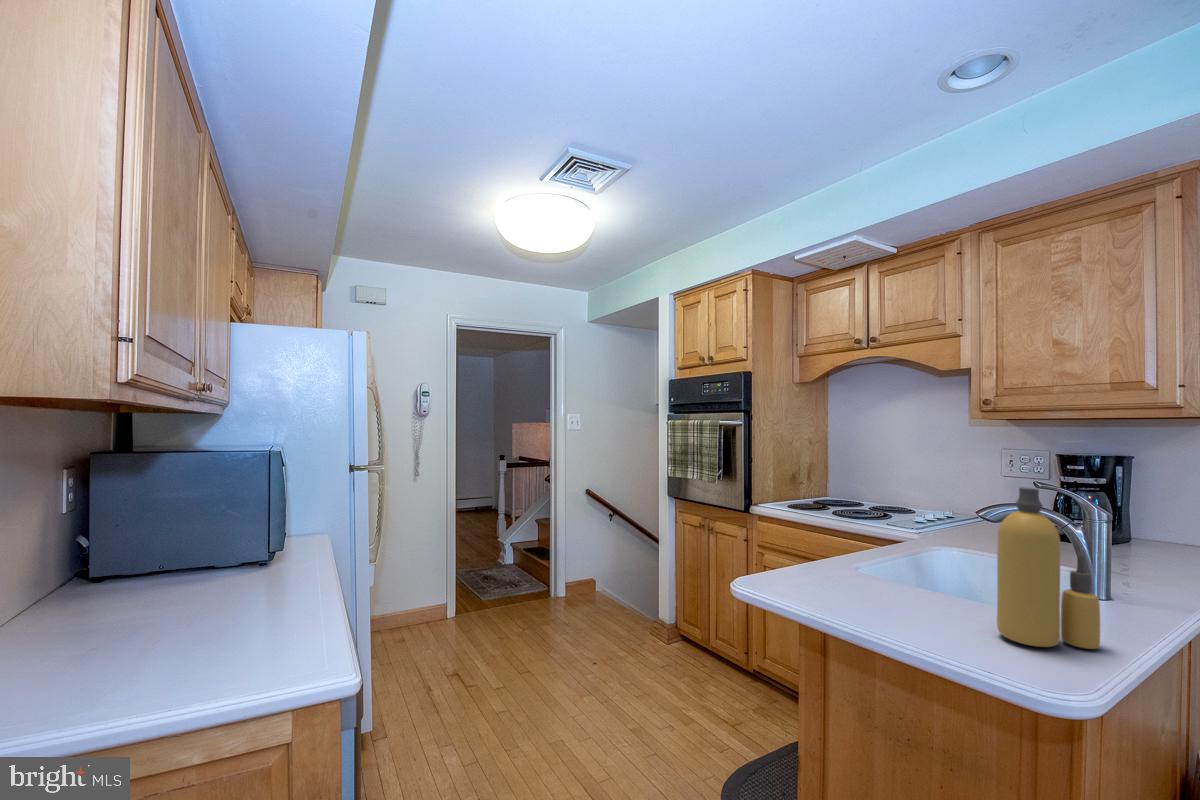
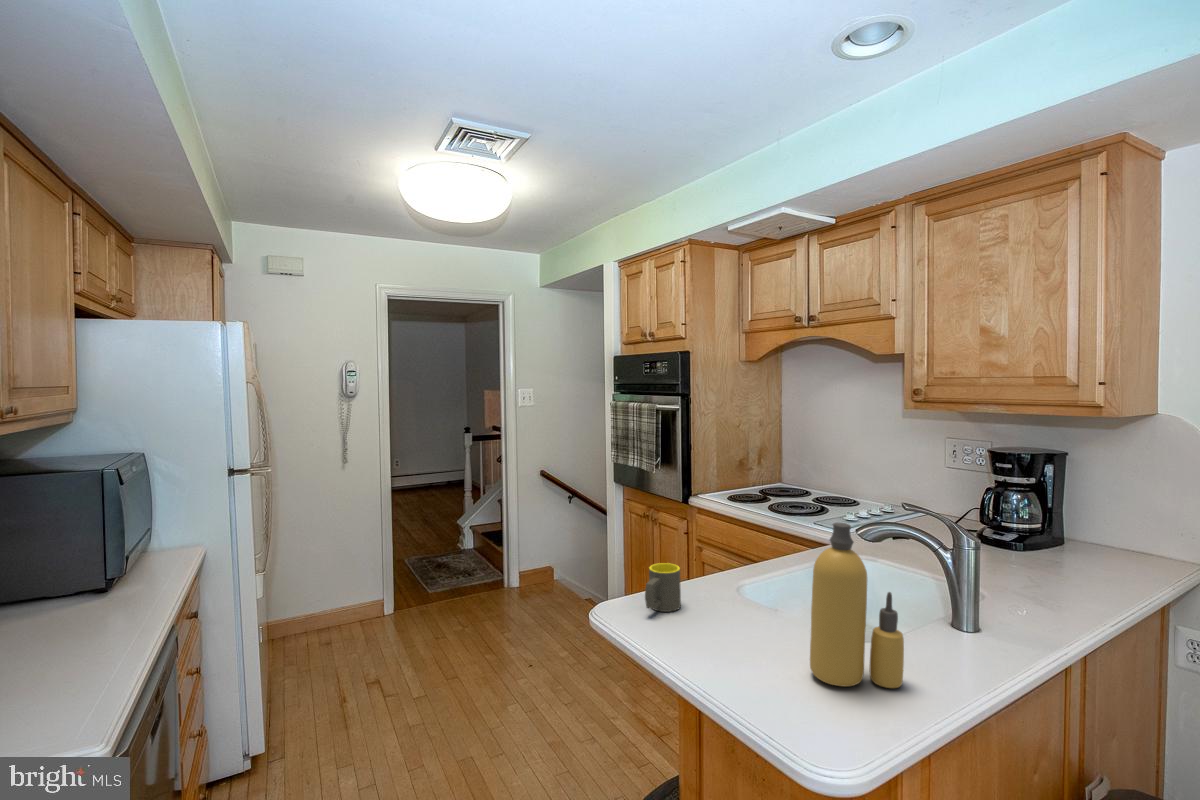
mug: none [790,543,822,589] -> present [645,563,681,612]

